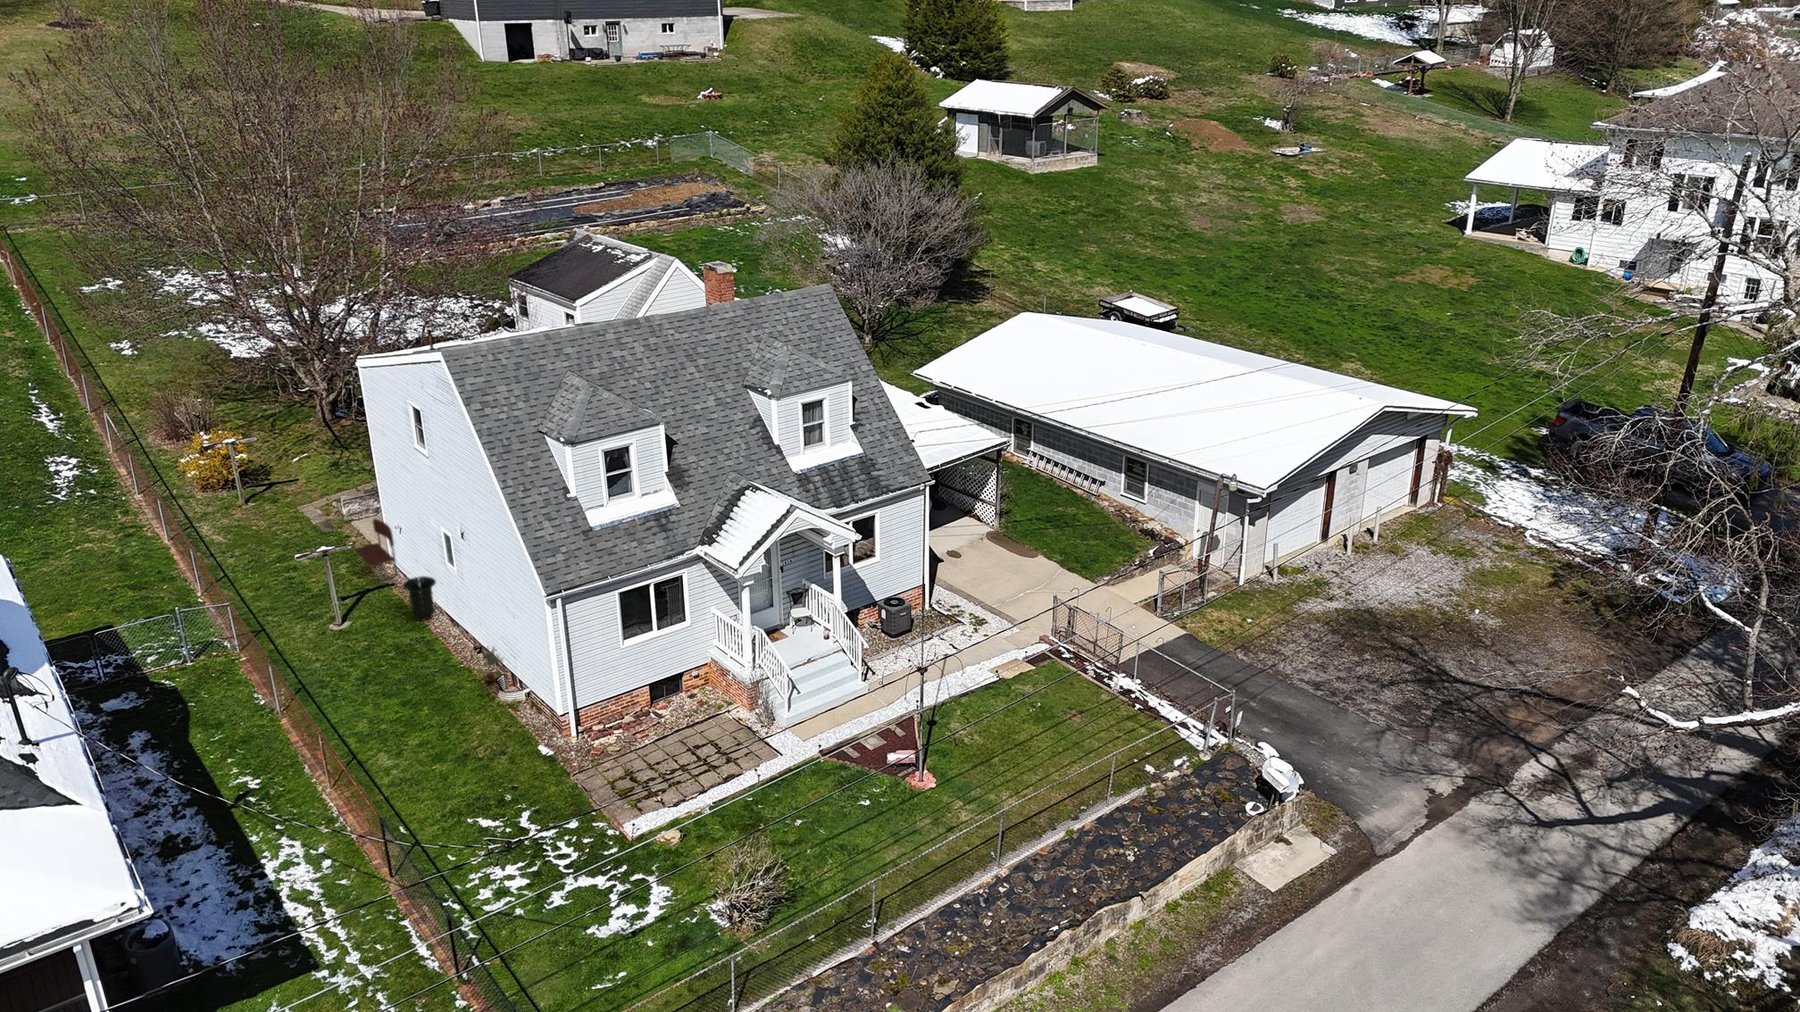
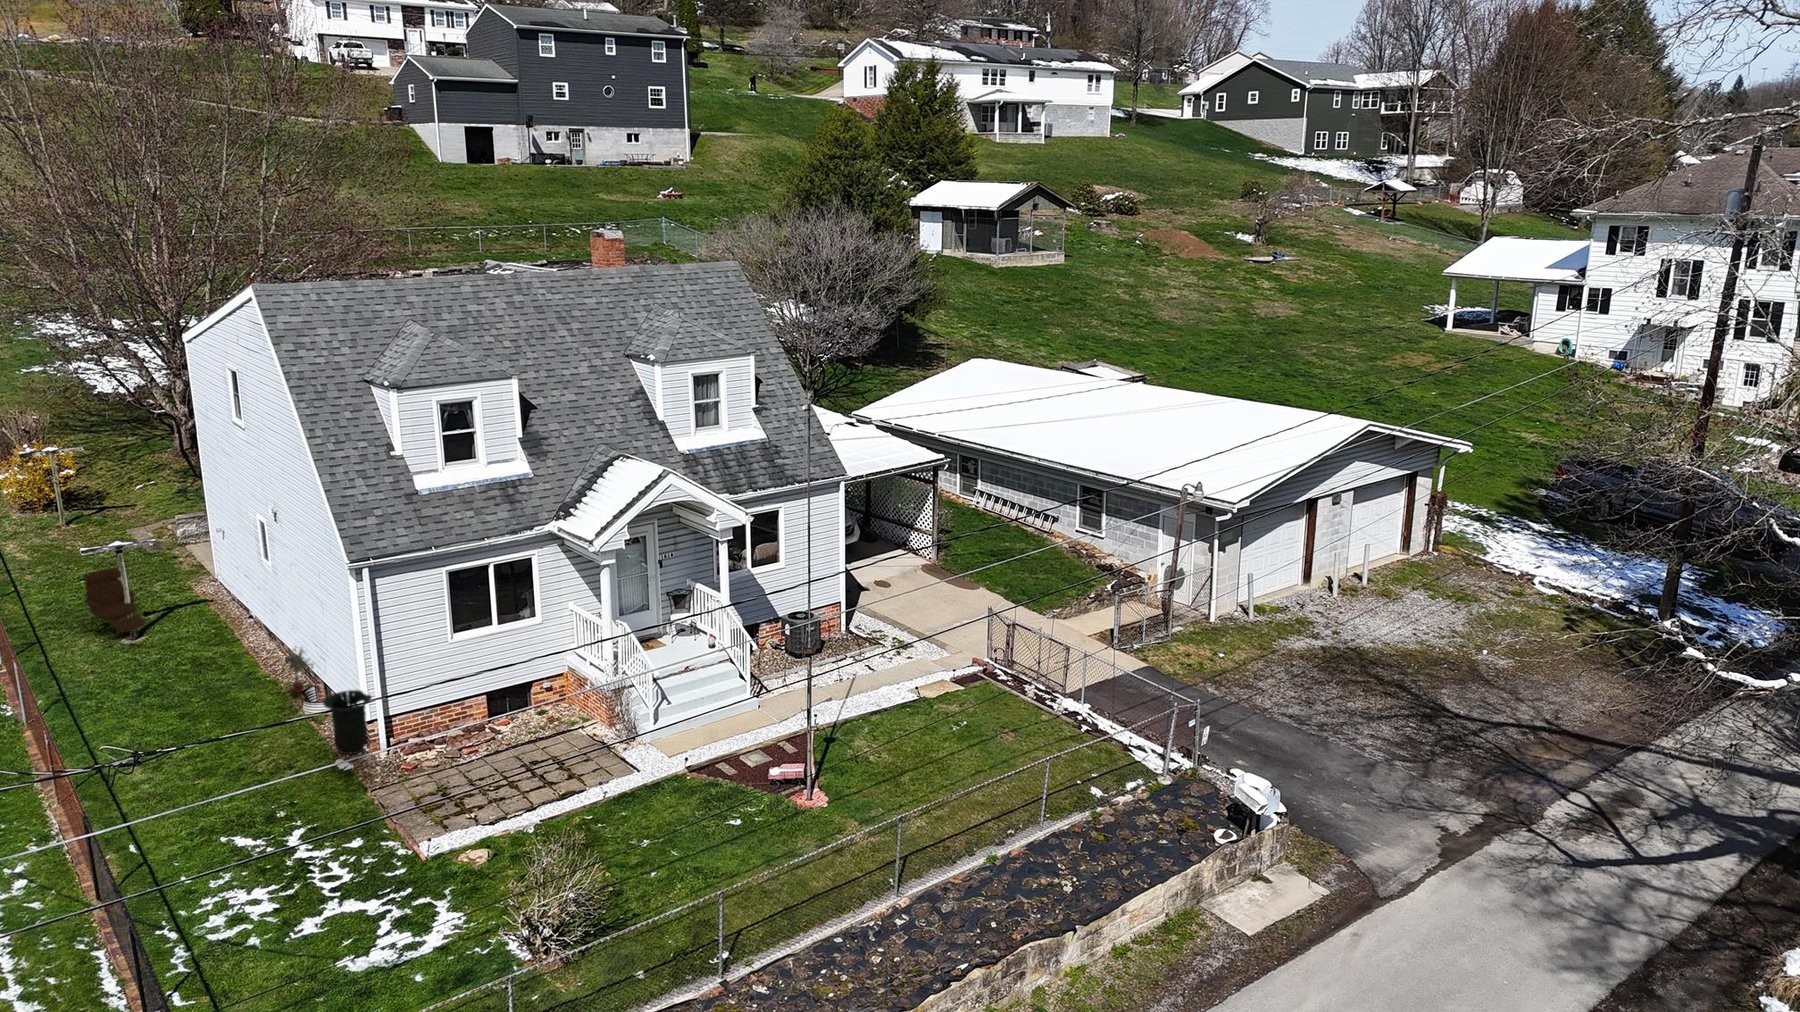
bench: present [355,519,398,581] -> none [172,523,221,594]
lounge chair: none [297,569,350,631] -> present [84,568,145,637]
trash can: present [403,576,436,621] -> present [323,690,371,754]

